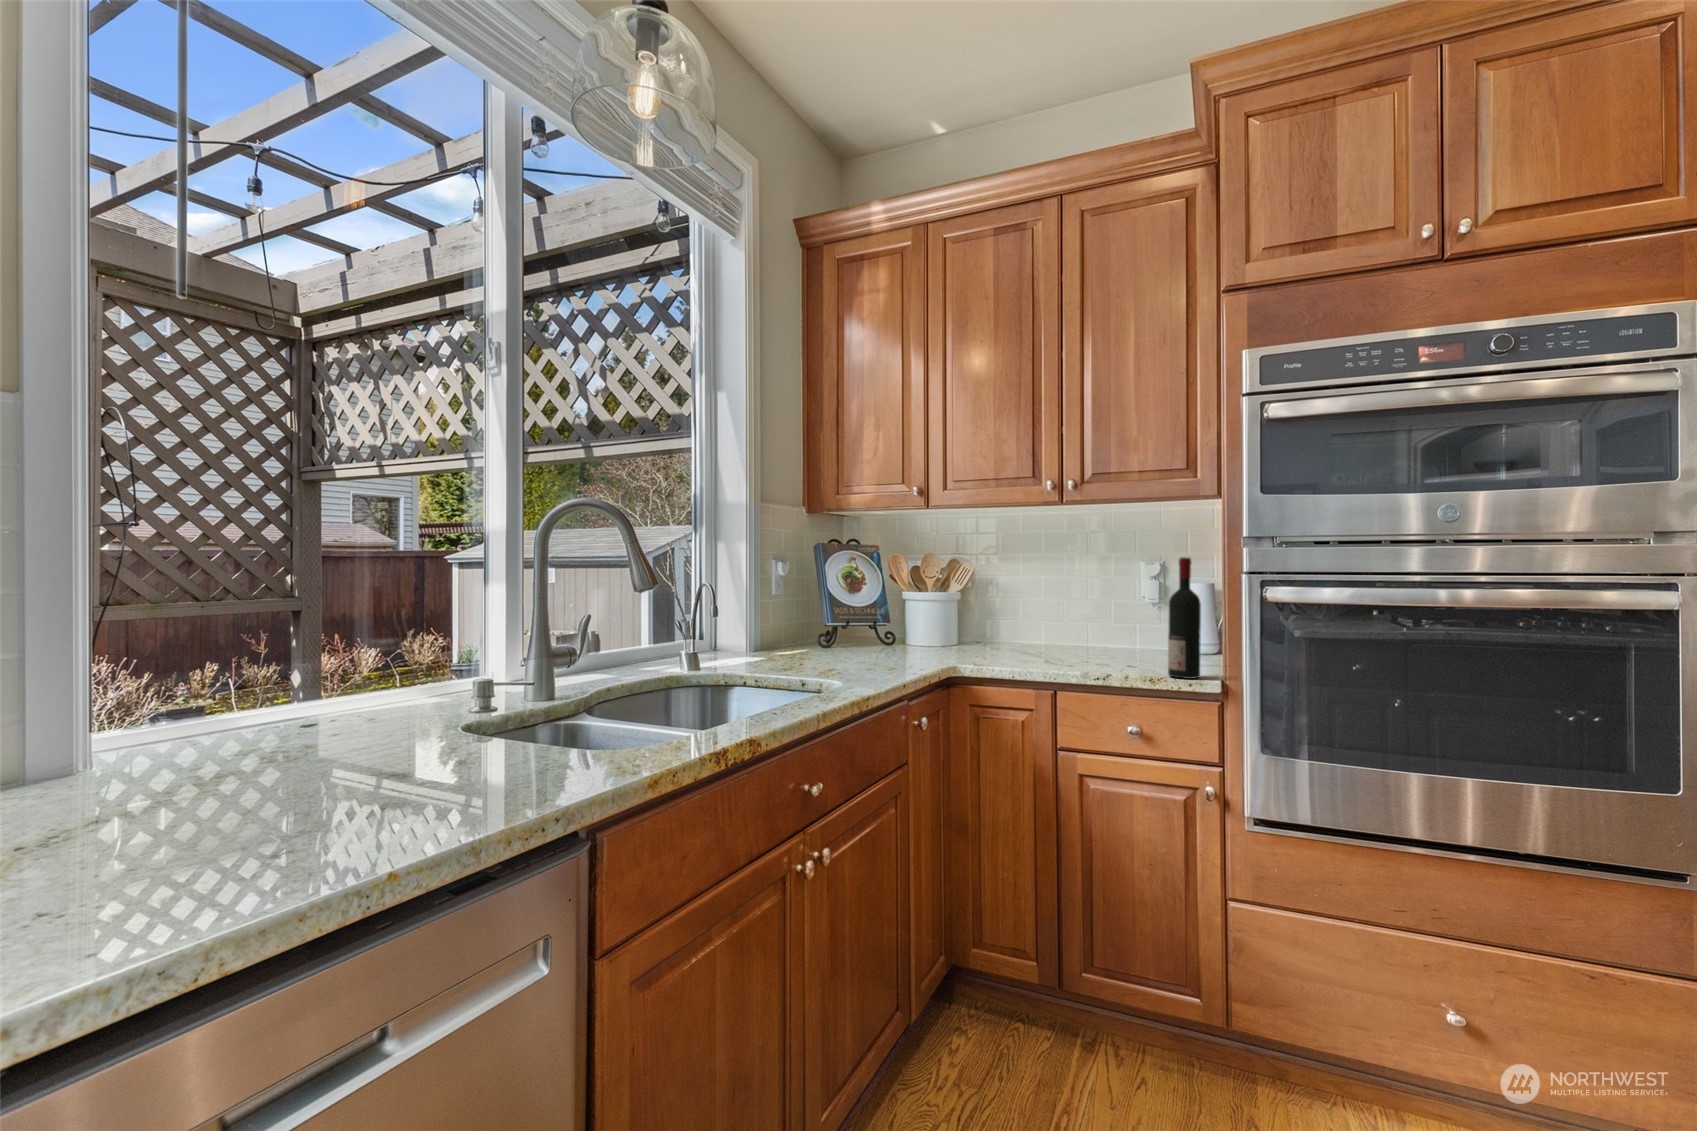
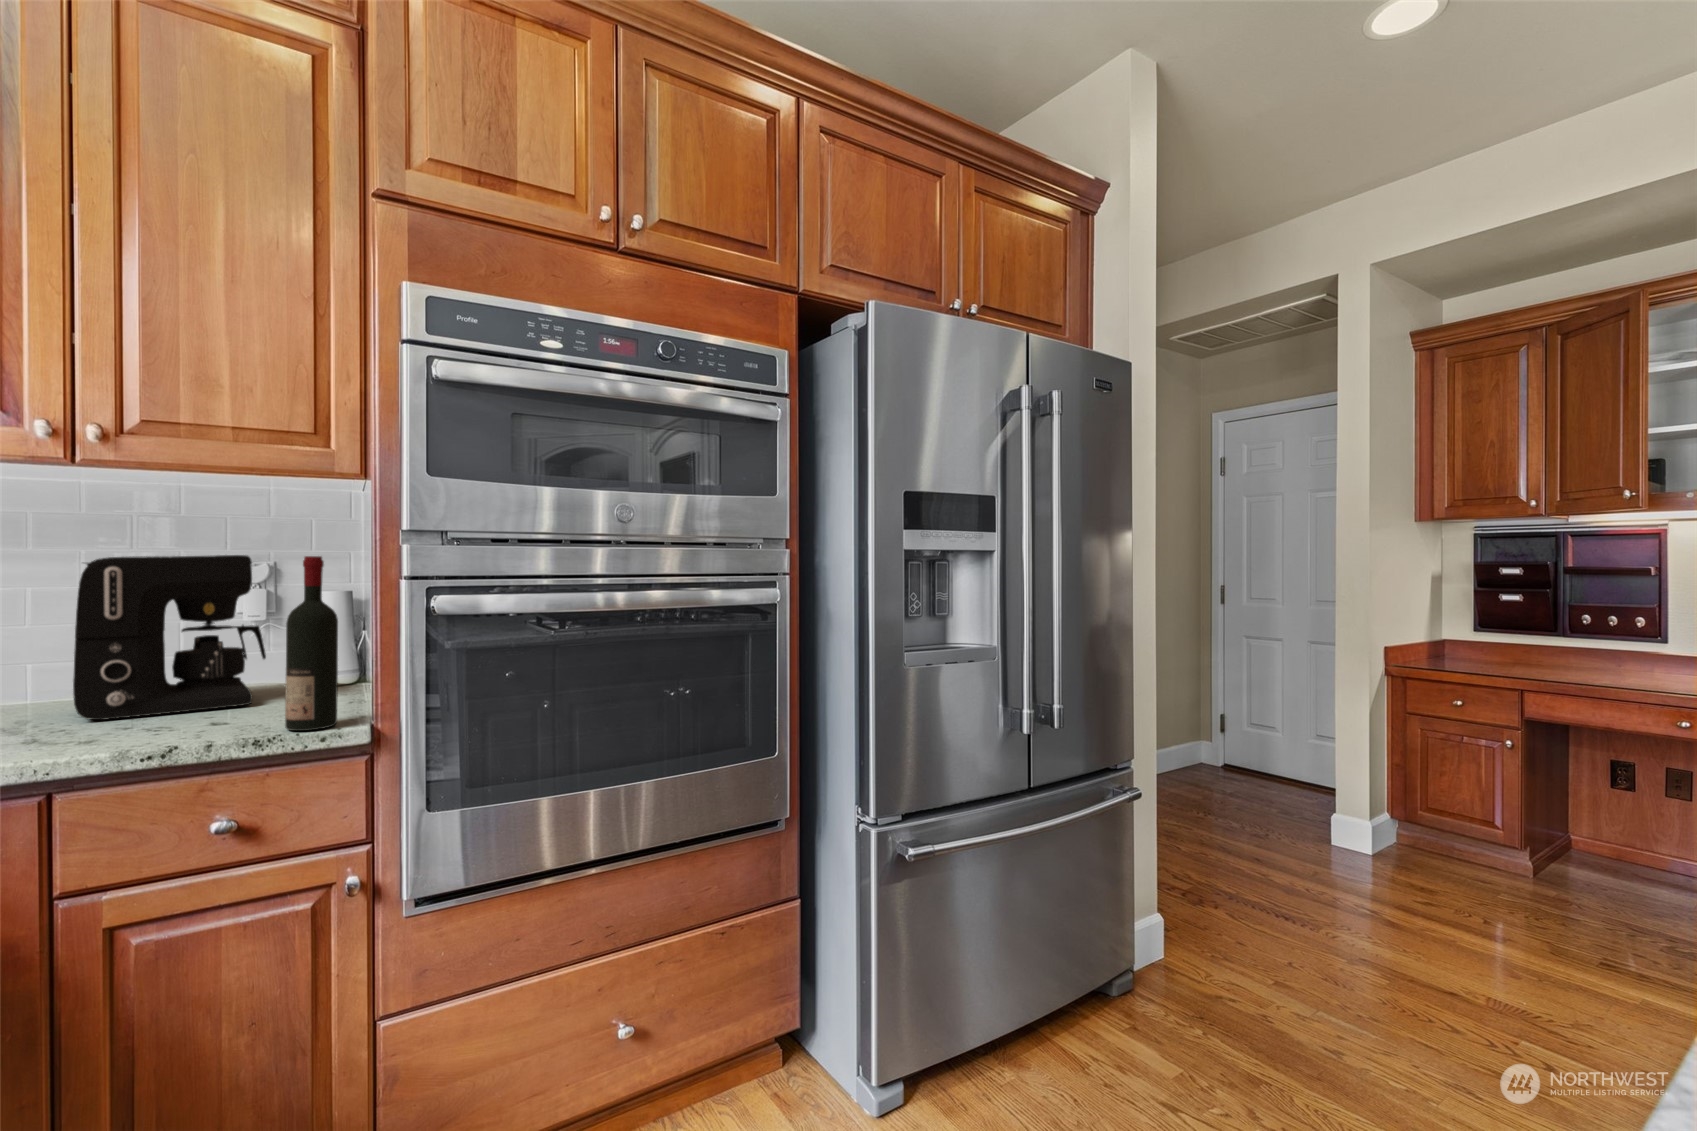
coffee maker: none [1062,558,1159,661] -> present [73,555,266,720]

